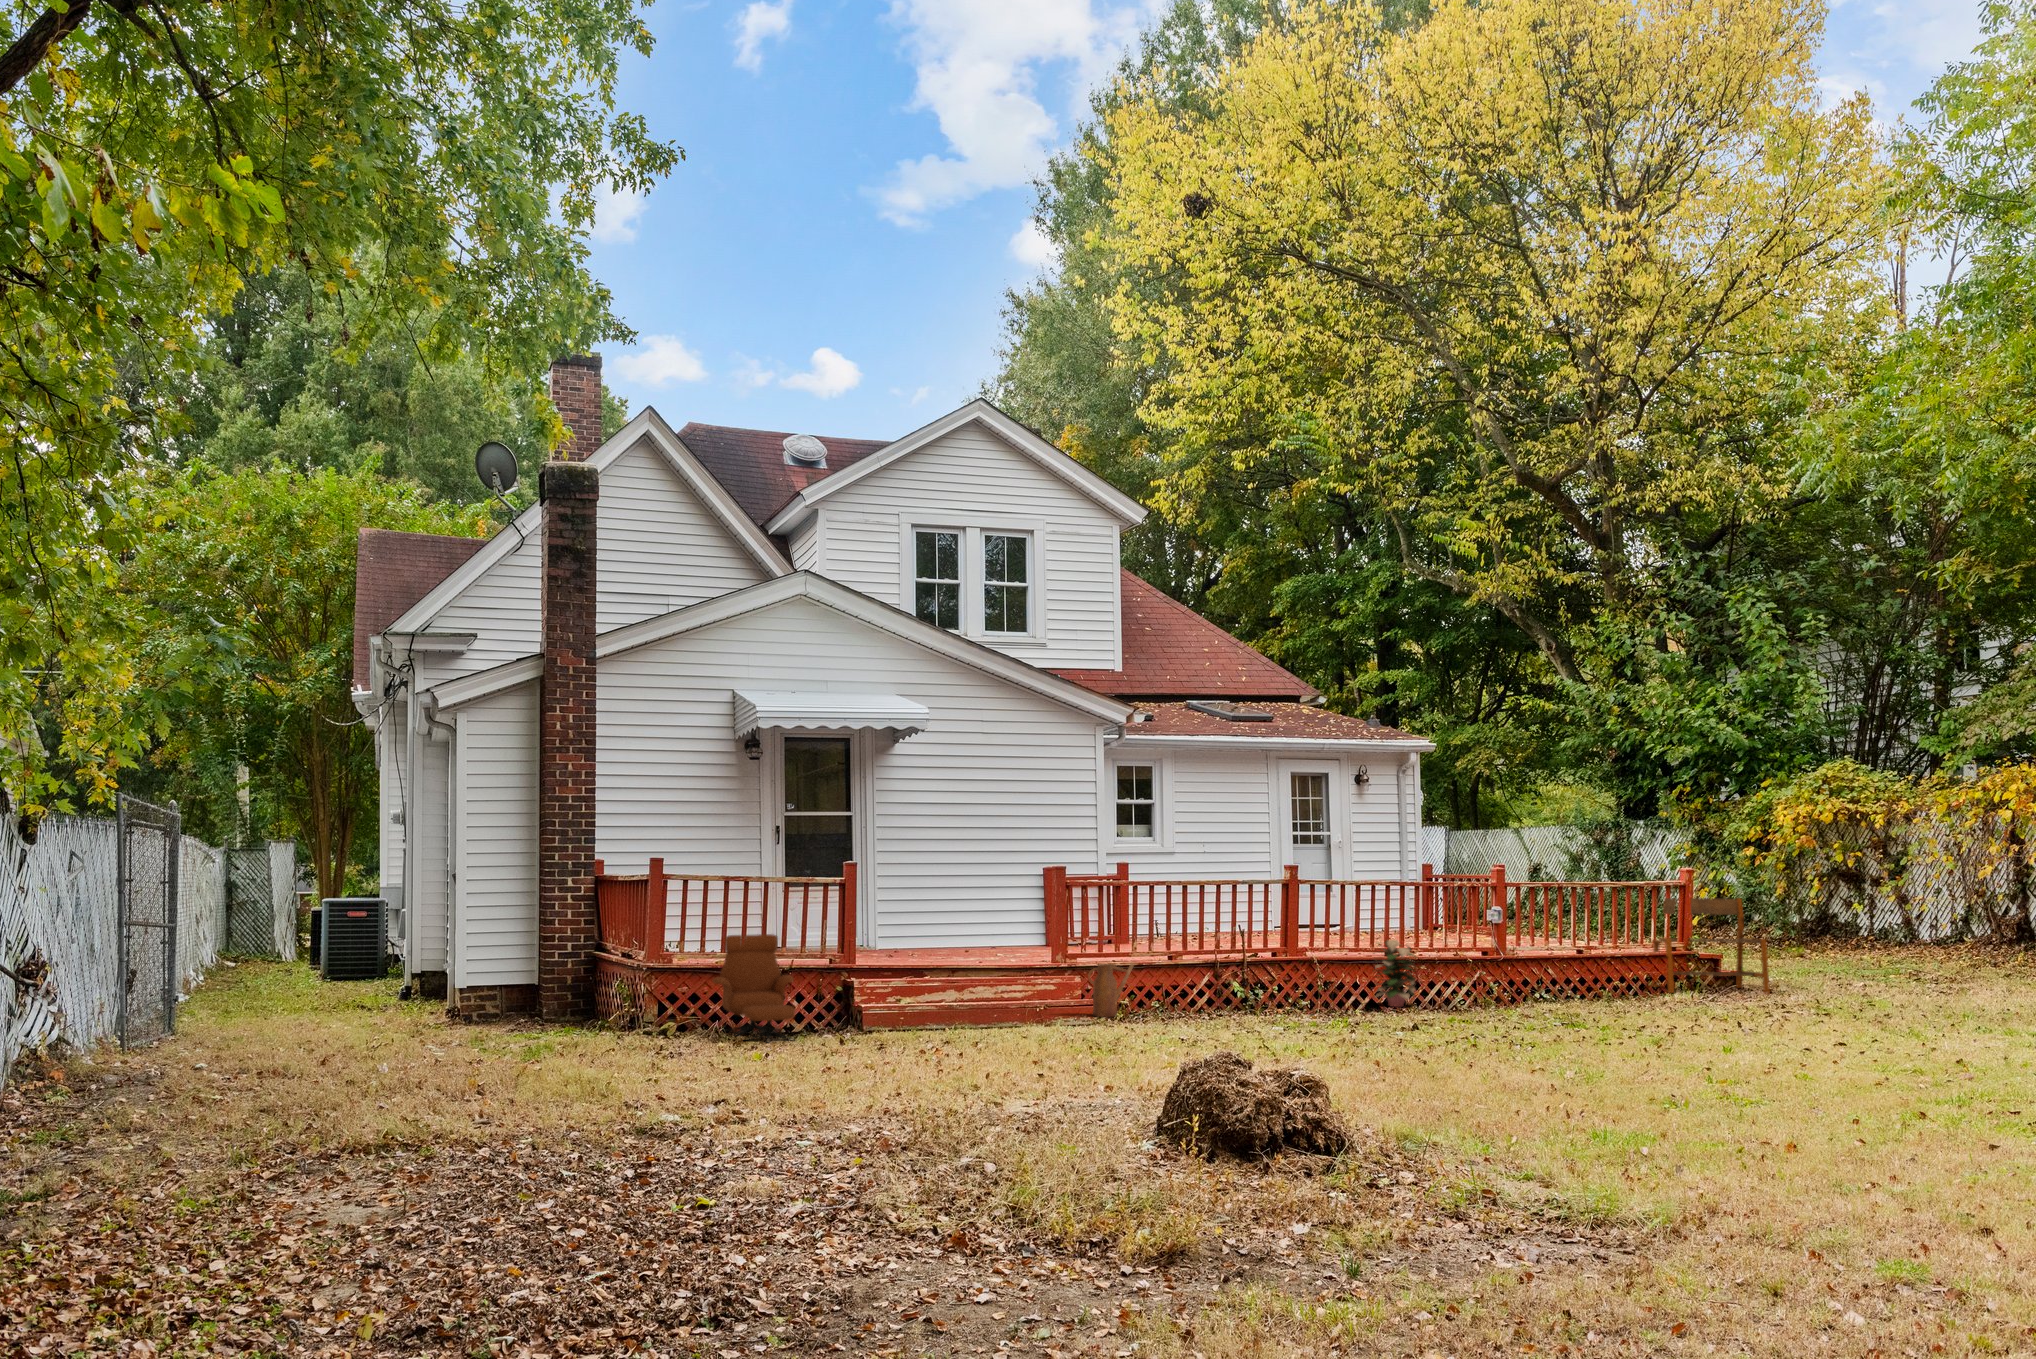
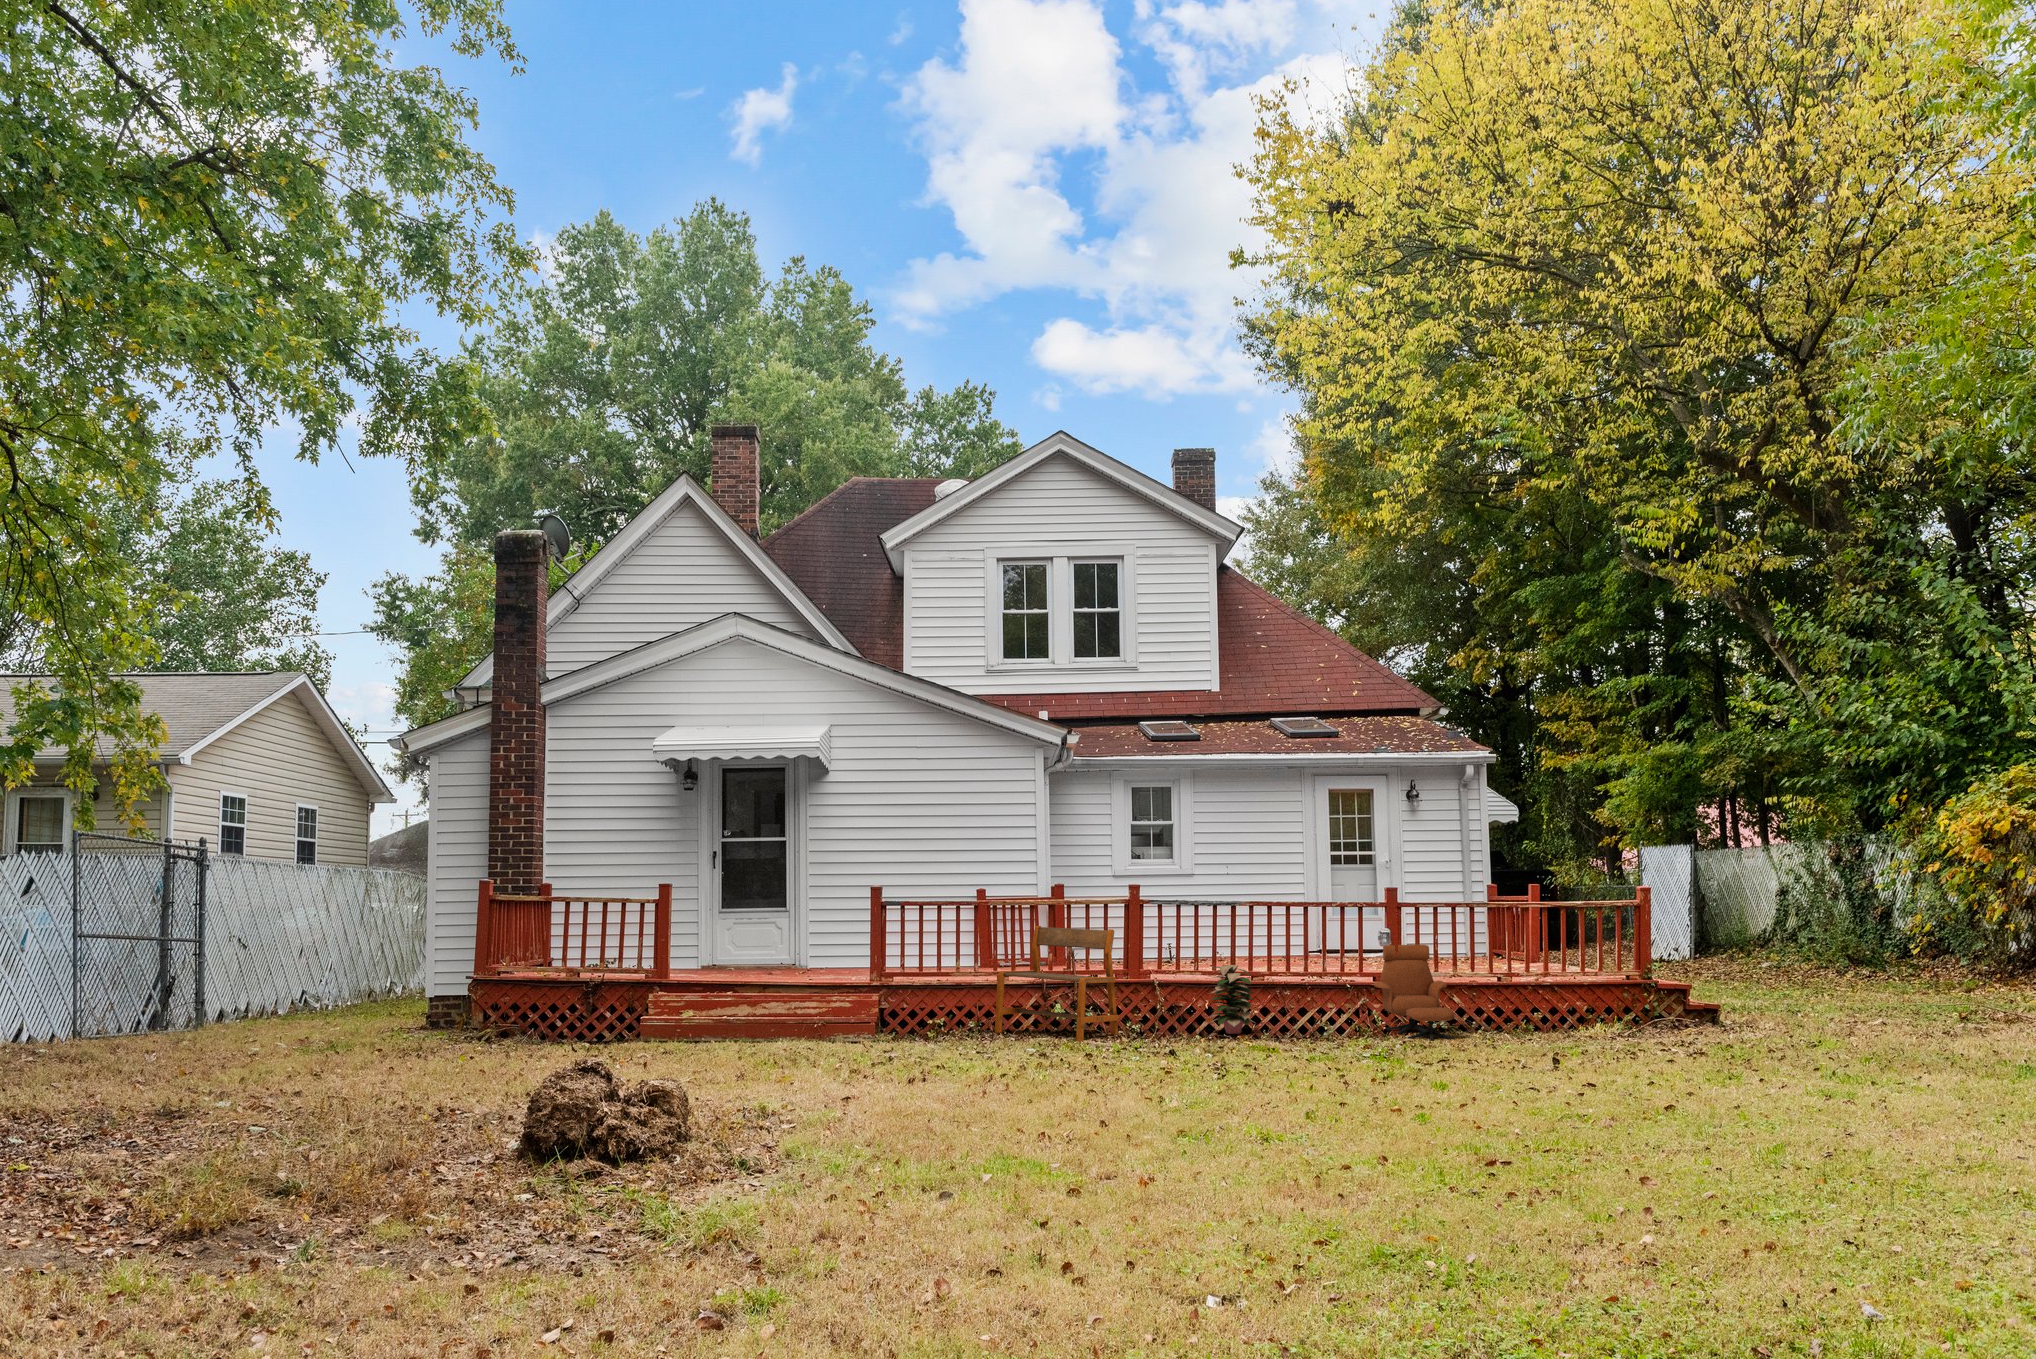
bench: present [1650,898,1770,994] -> present [995,926,1119,1042]
lounge chair: present [713,934,795,1043] -> present [1374,945,1455,1041]
watering can: present [1088,964,1134,1017] -> none [897,982,945,1033]

